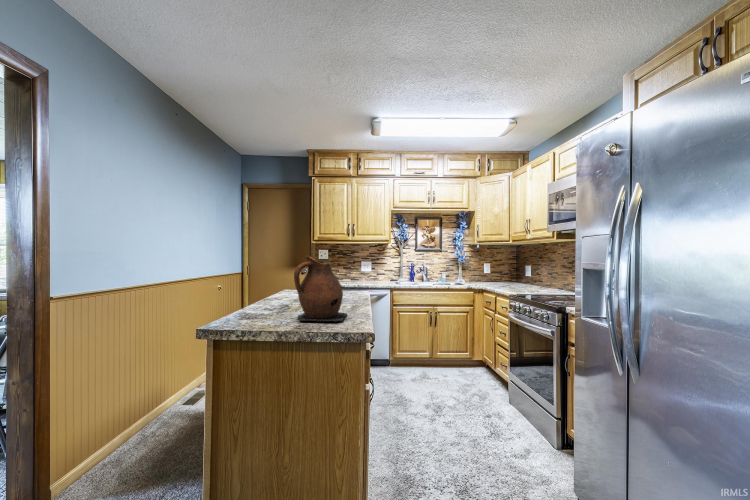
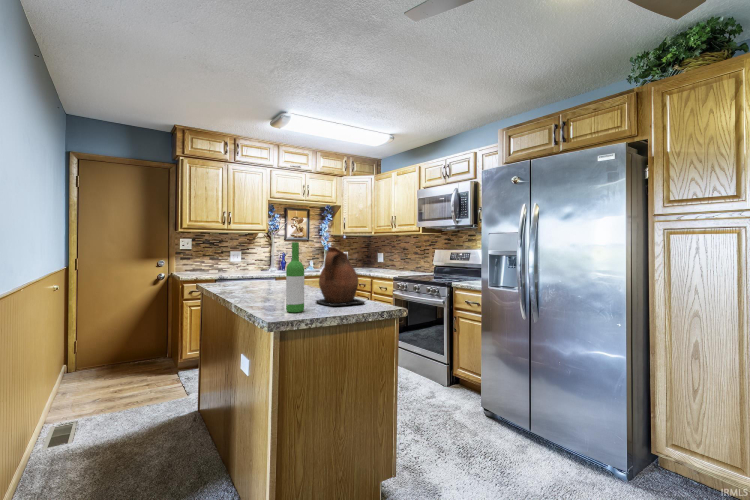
wine bottle: none [245,251,264,323] -> present [286,242,304,313]

